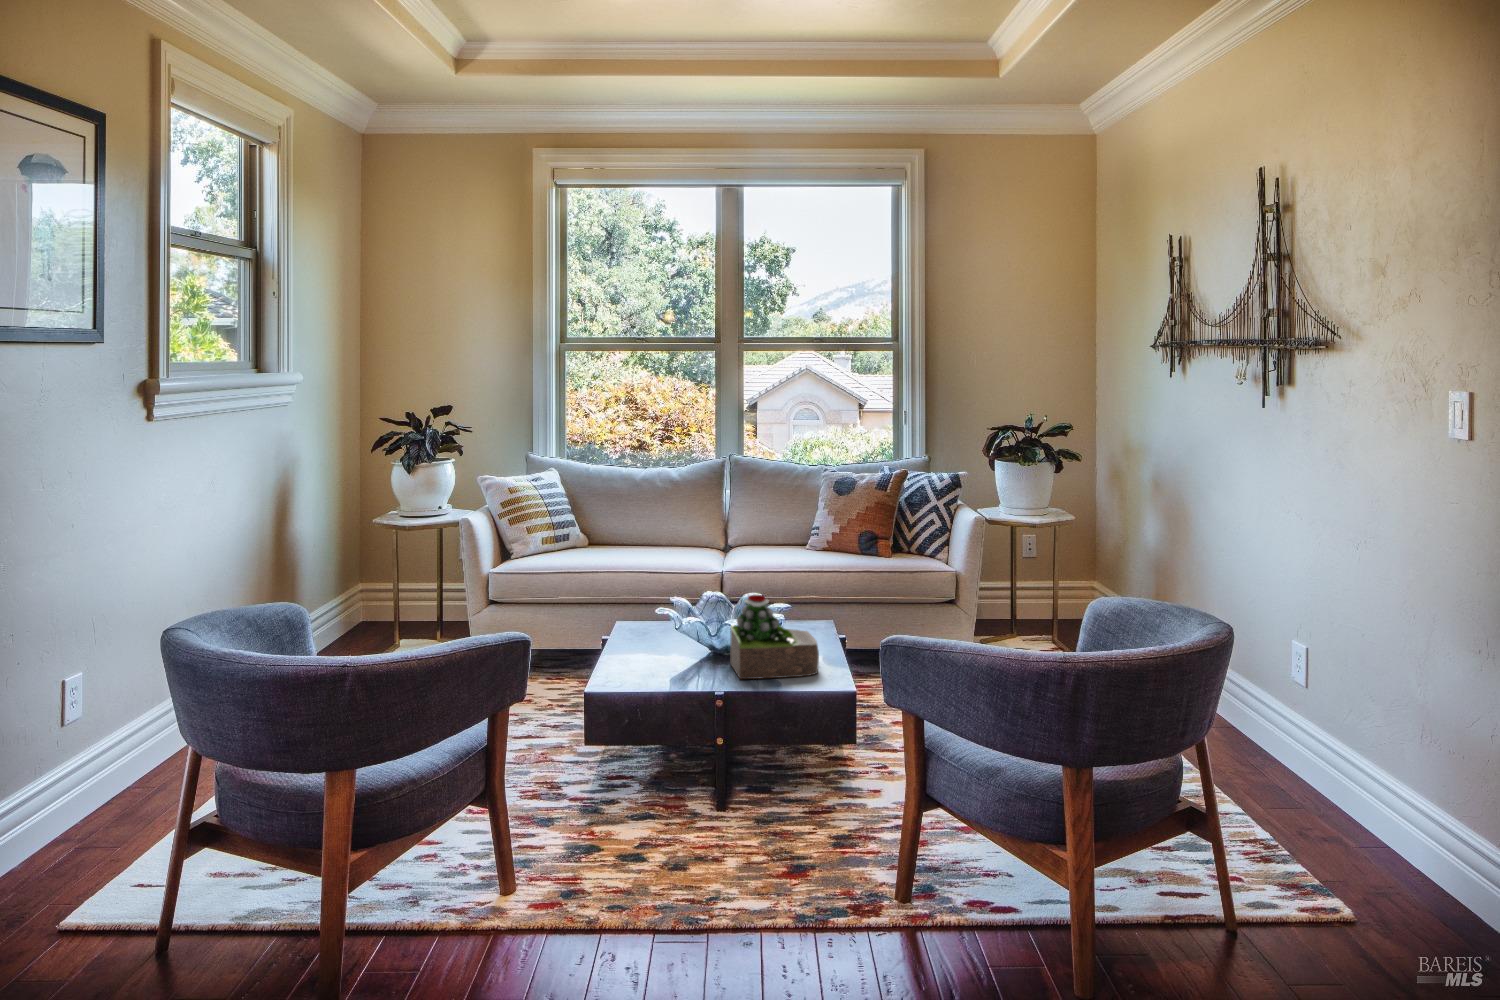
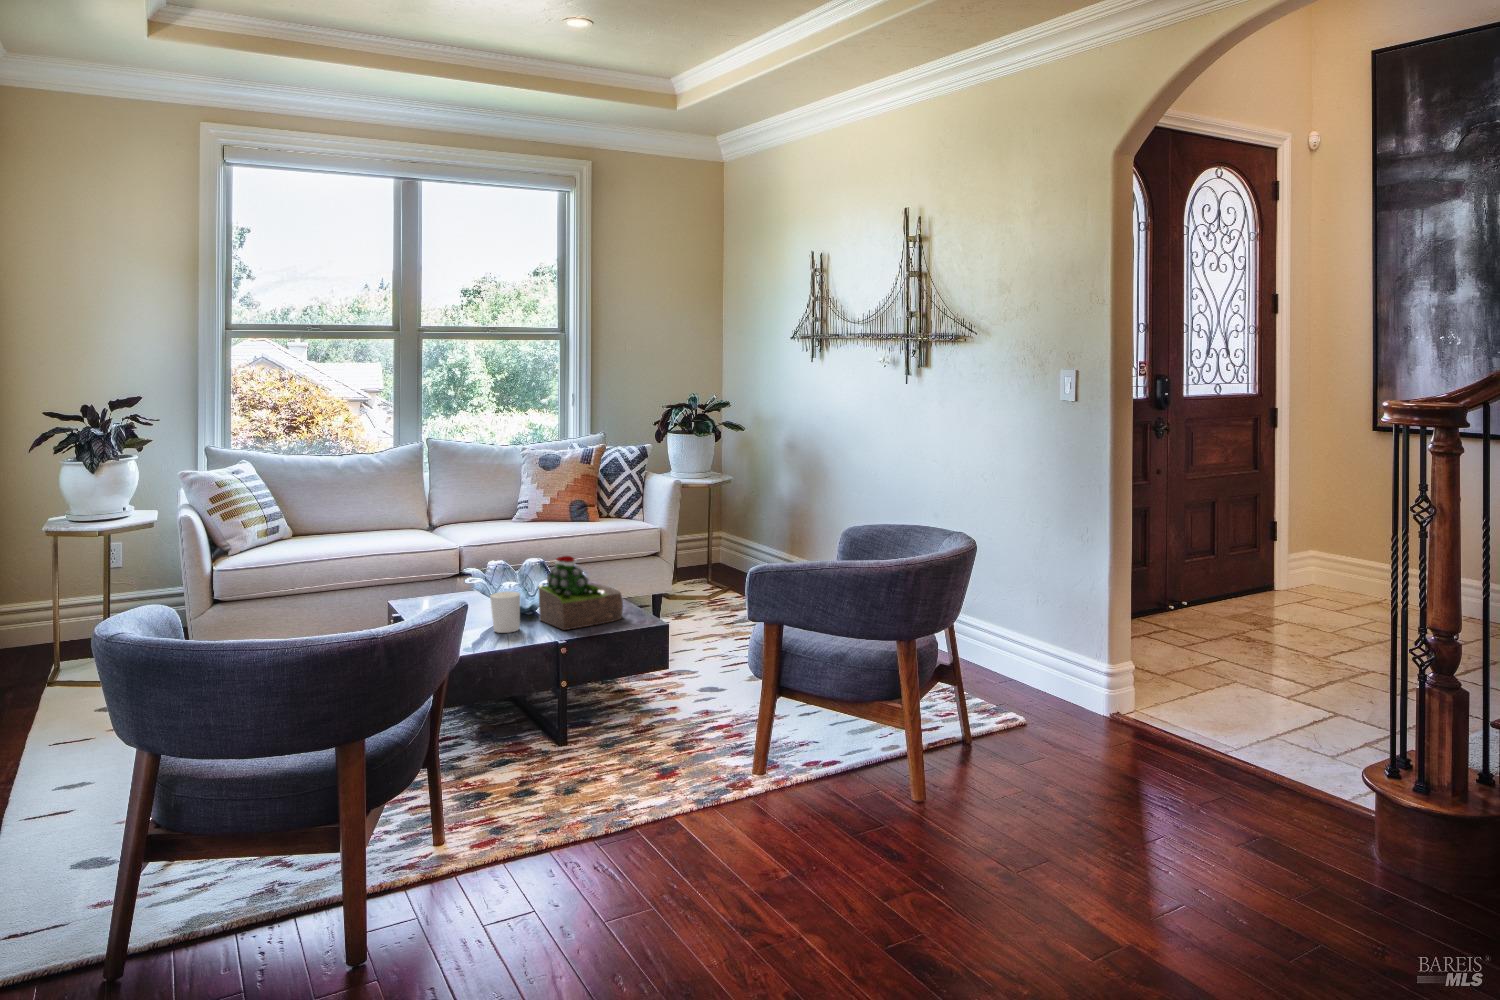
candle holder: none [670,627,703,673] -> present [490,592,520,633]

